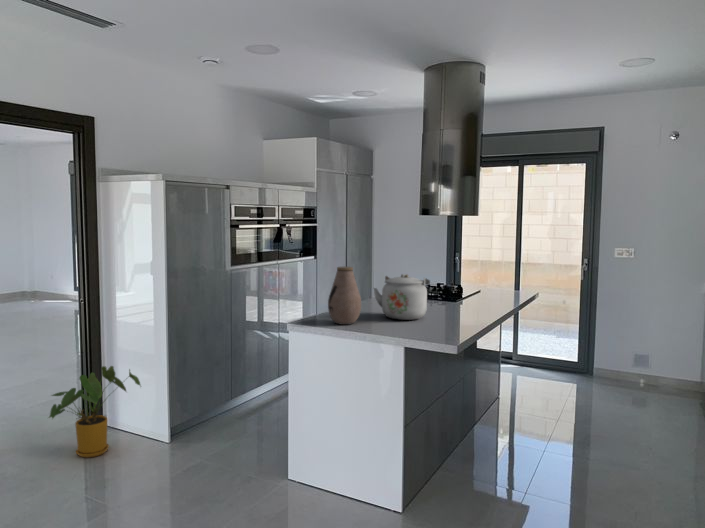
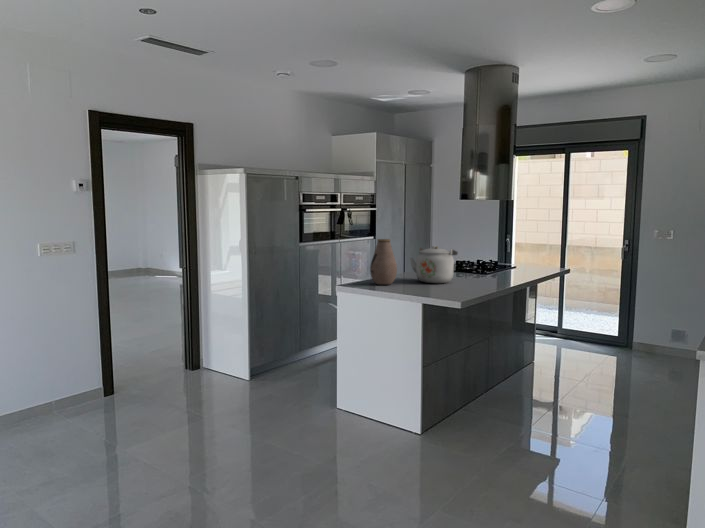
house plant: present [49,366,140,457] -> none [159,319,229,388]

